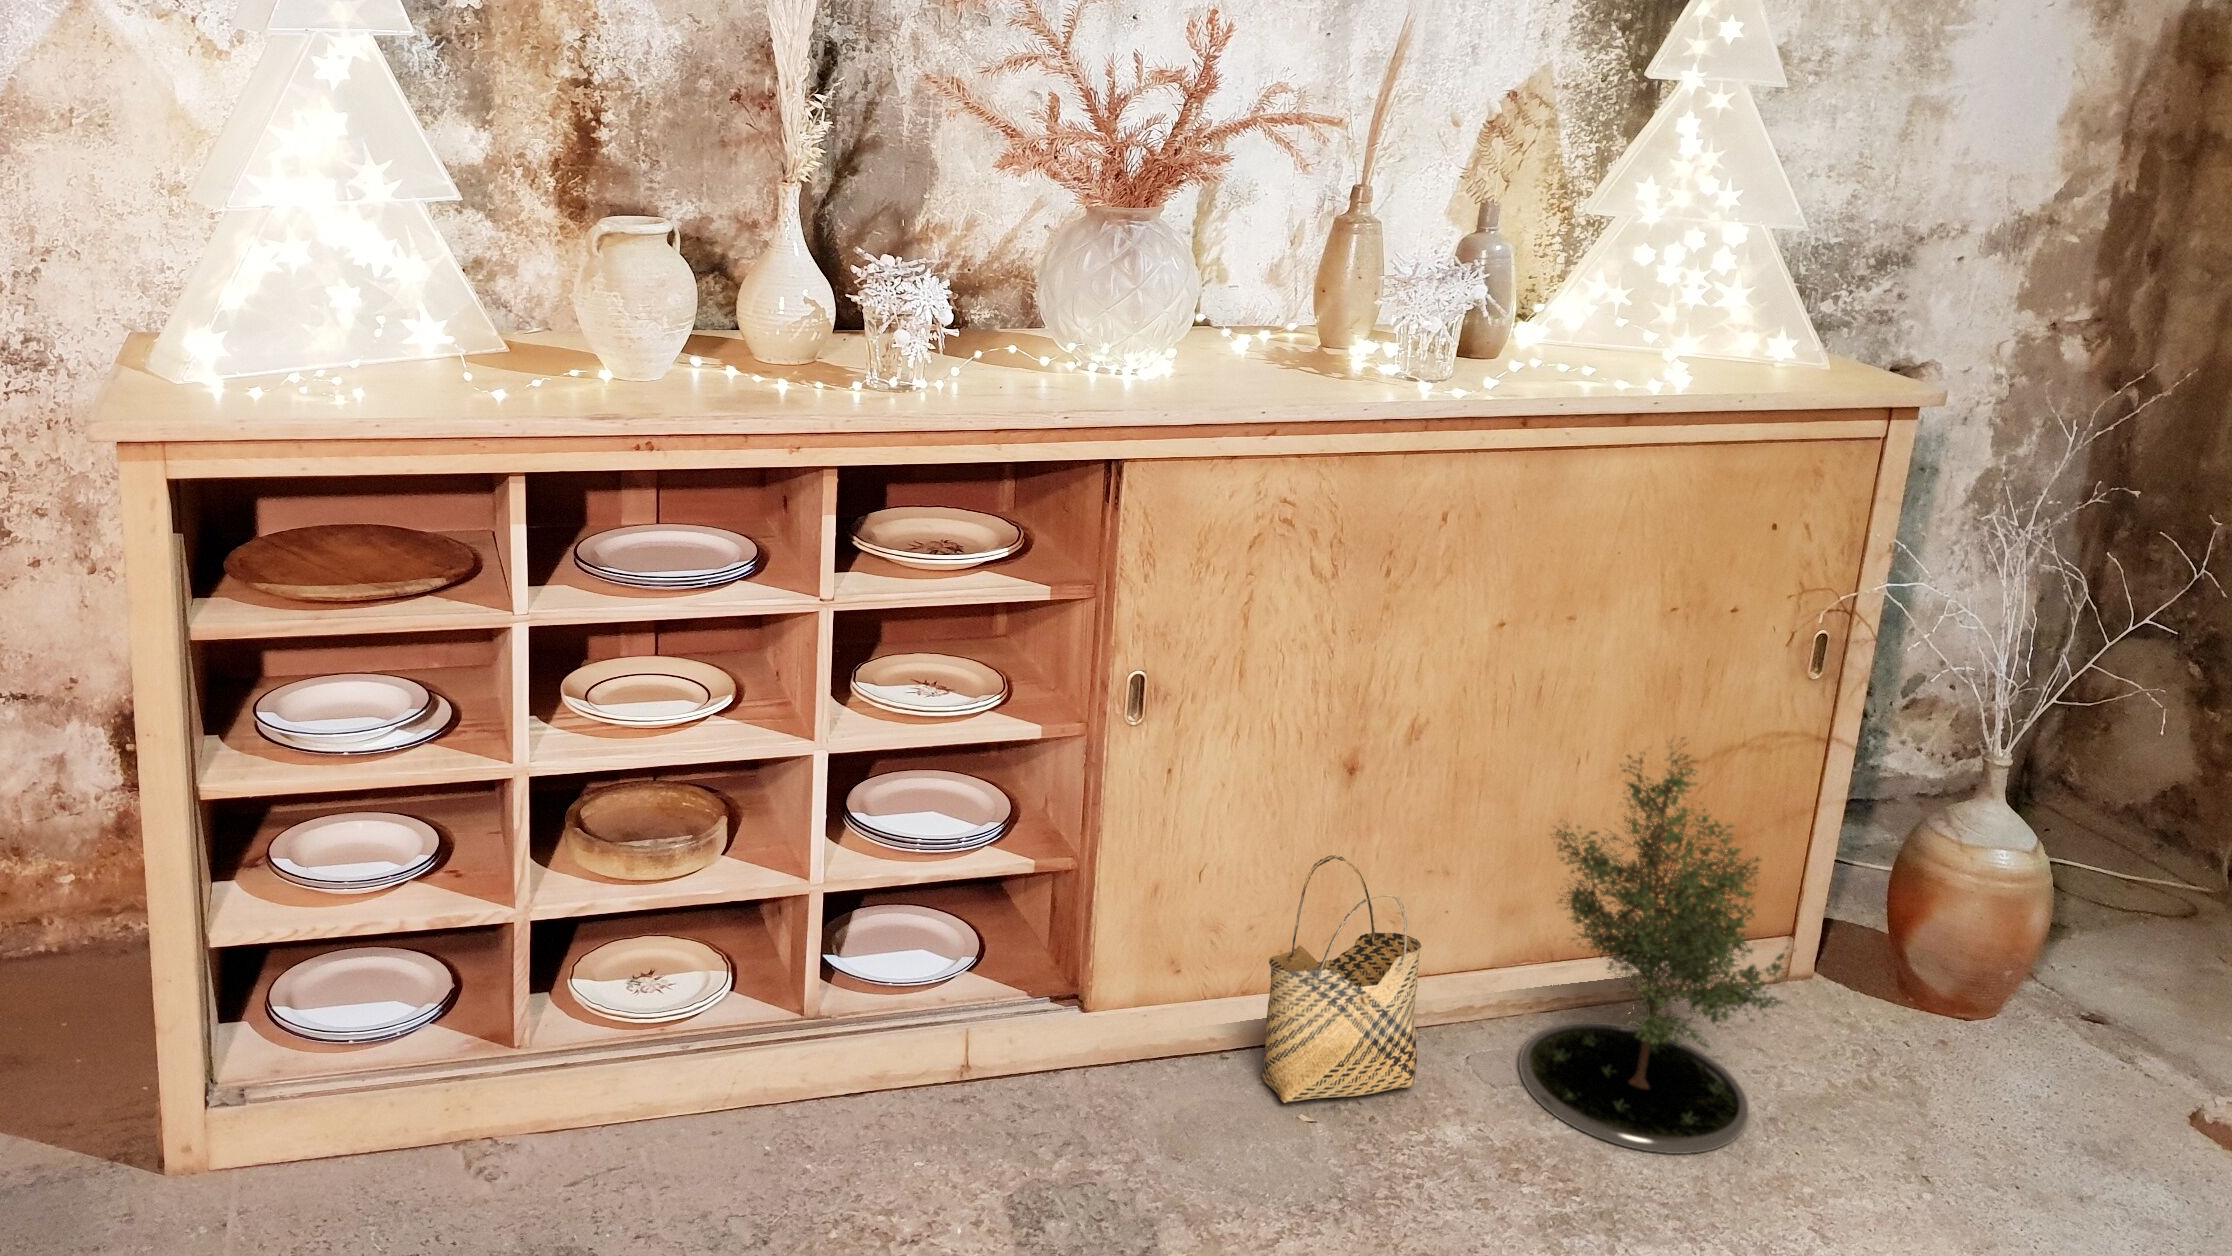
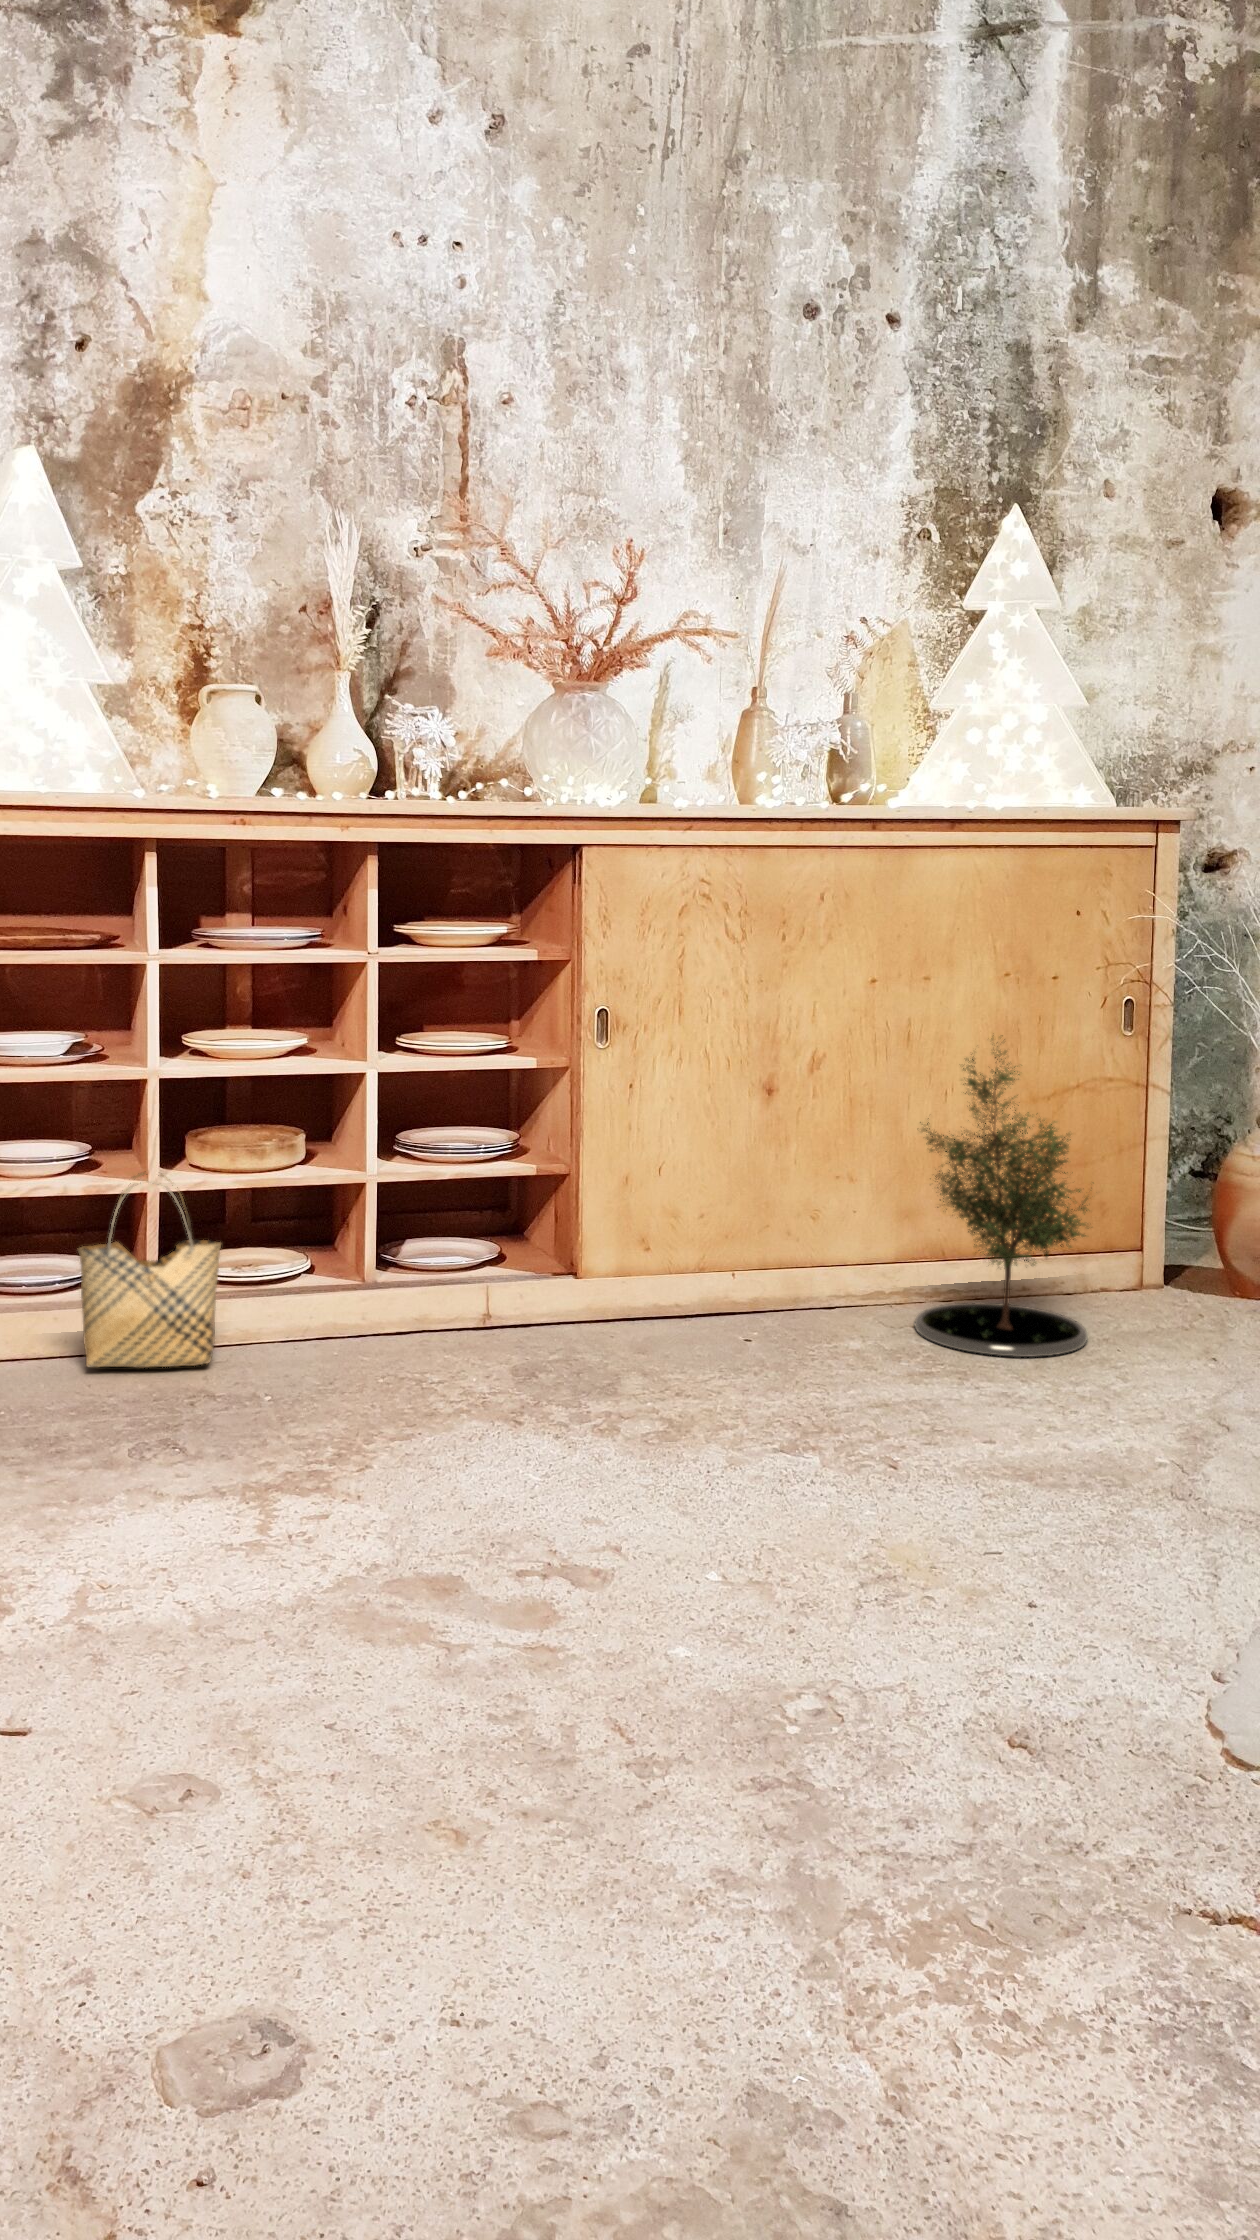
woven basket: present [1261,855,1421,1103] -> present [78,1172,221,1368]

